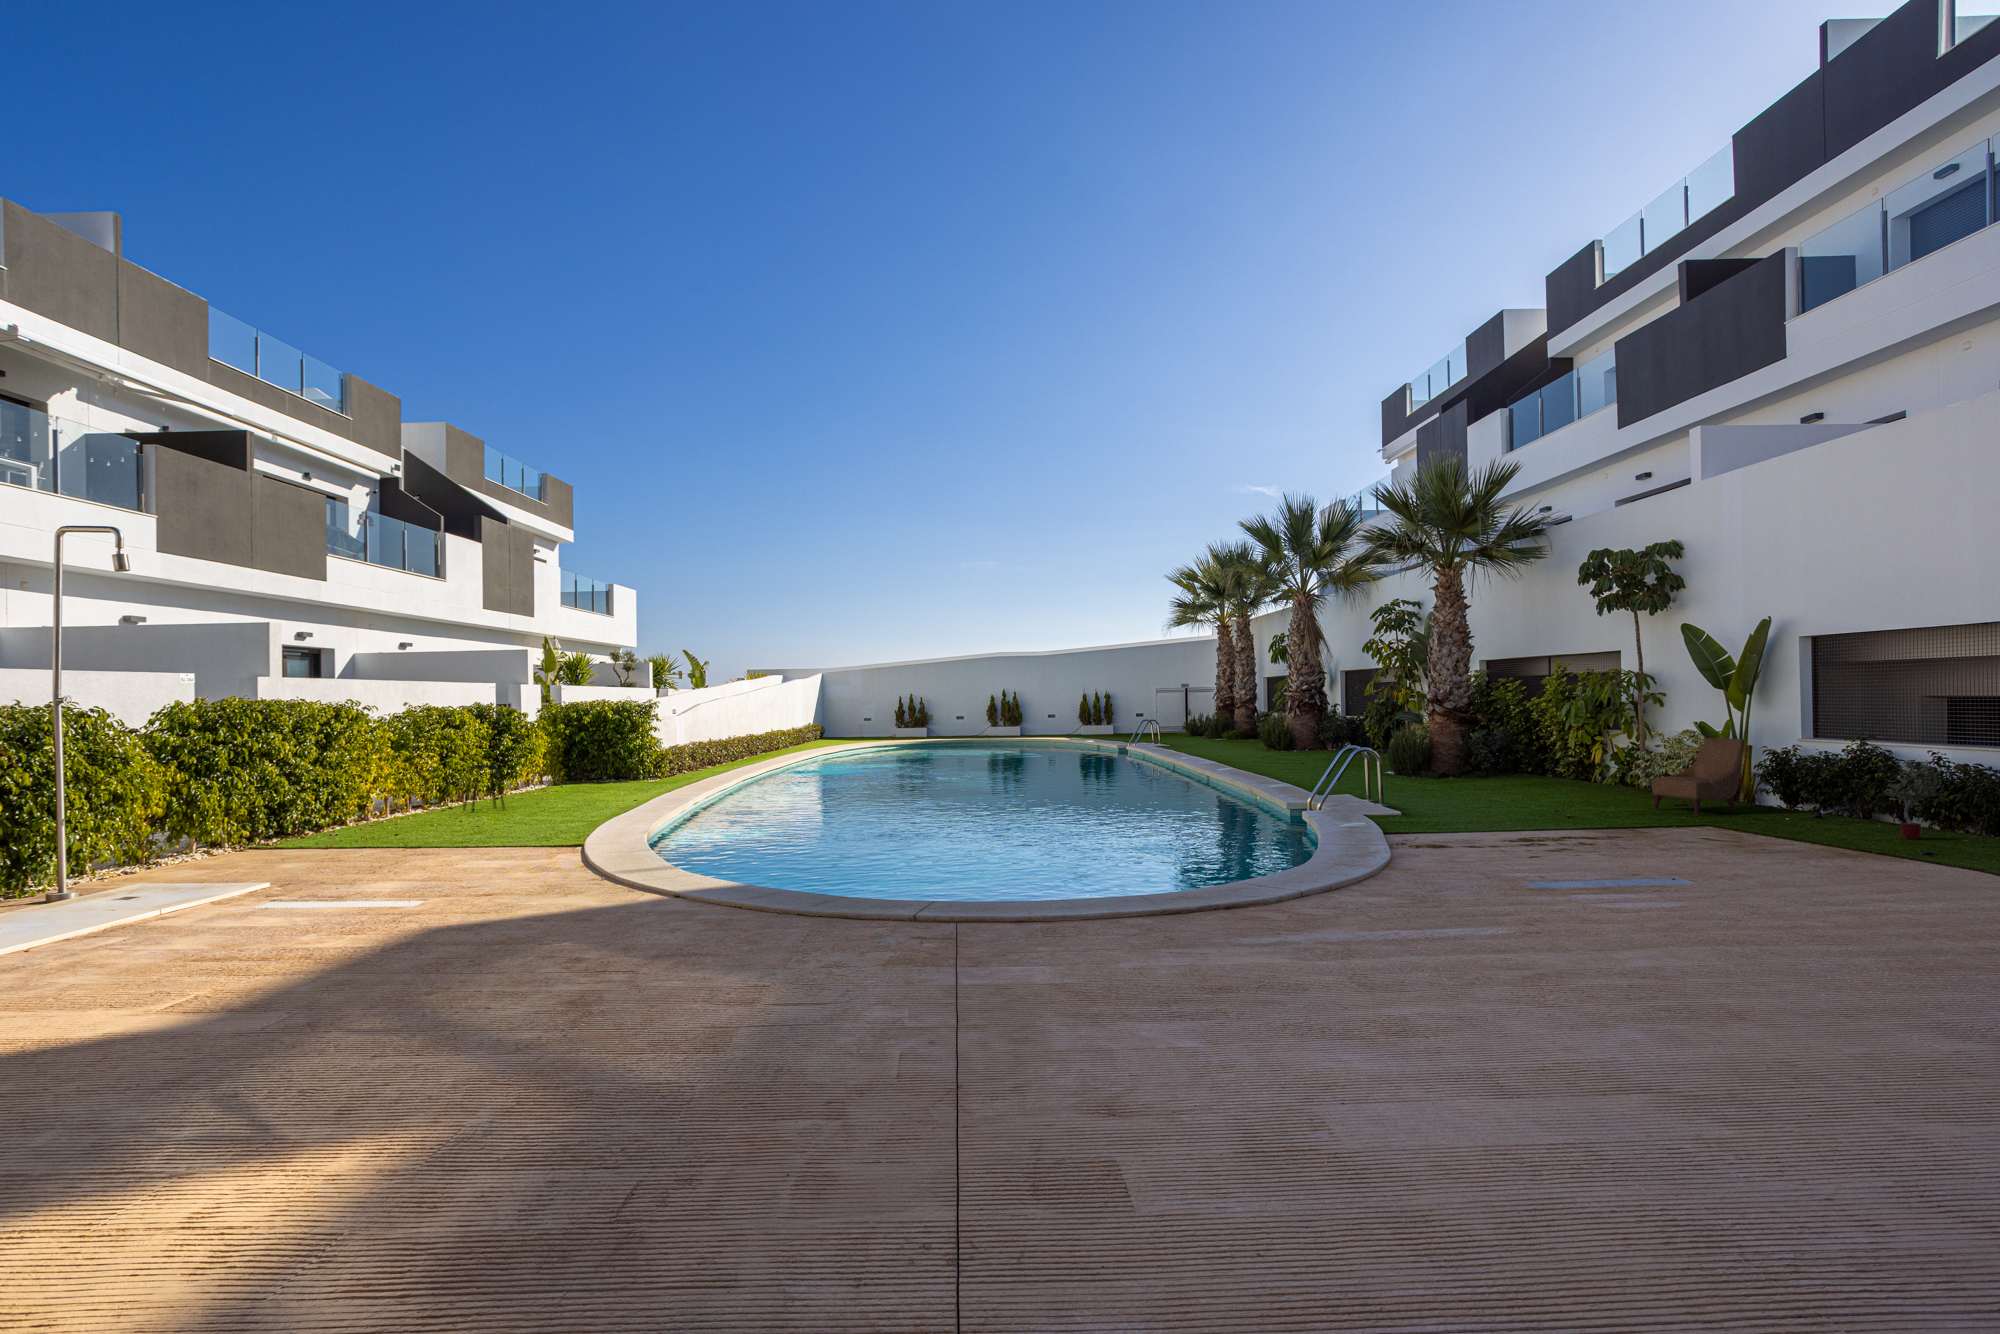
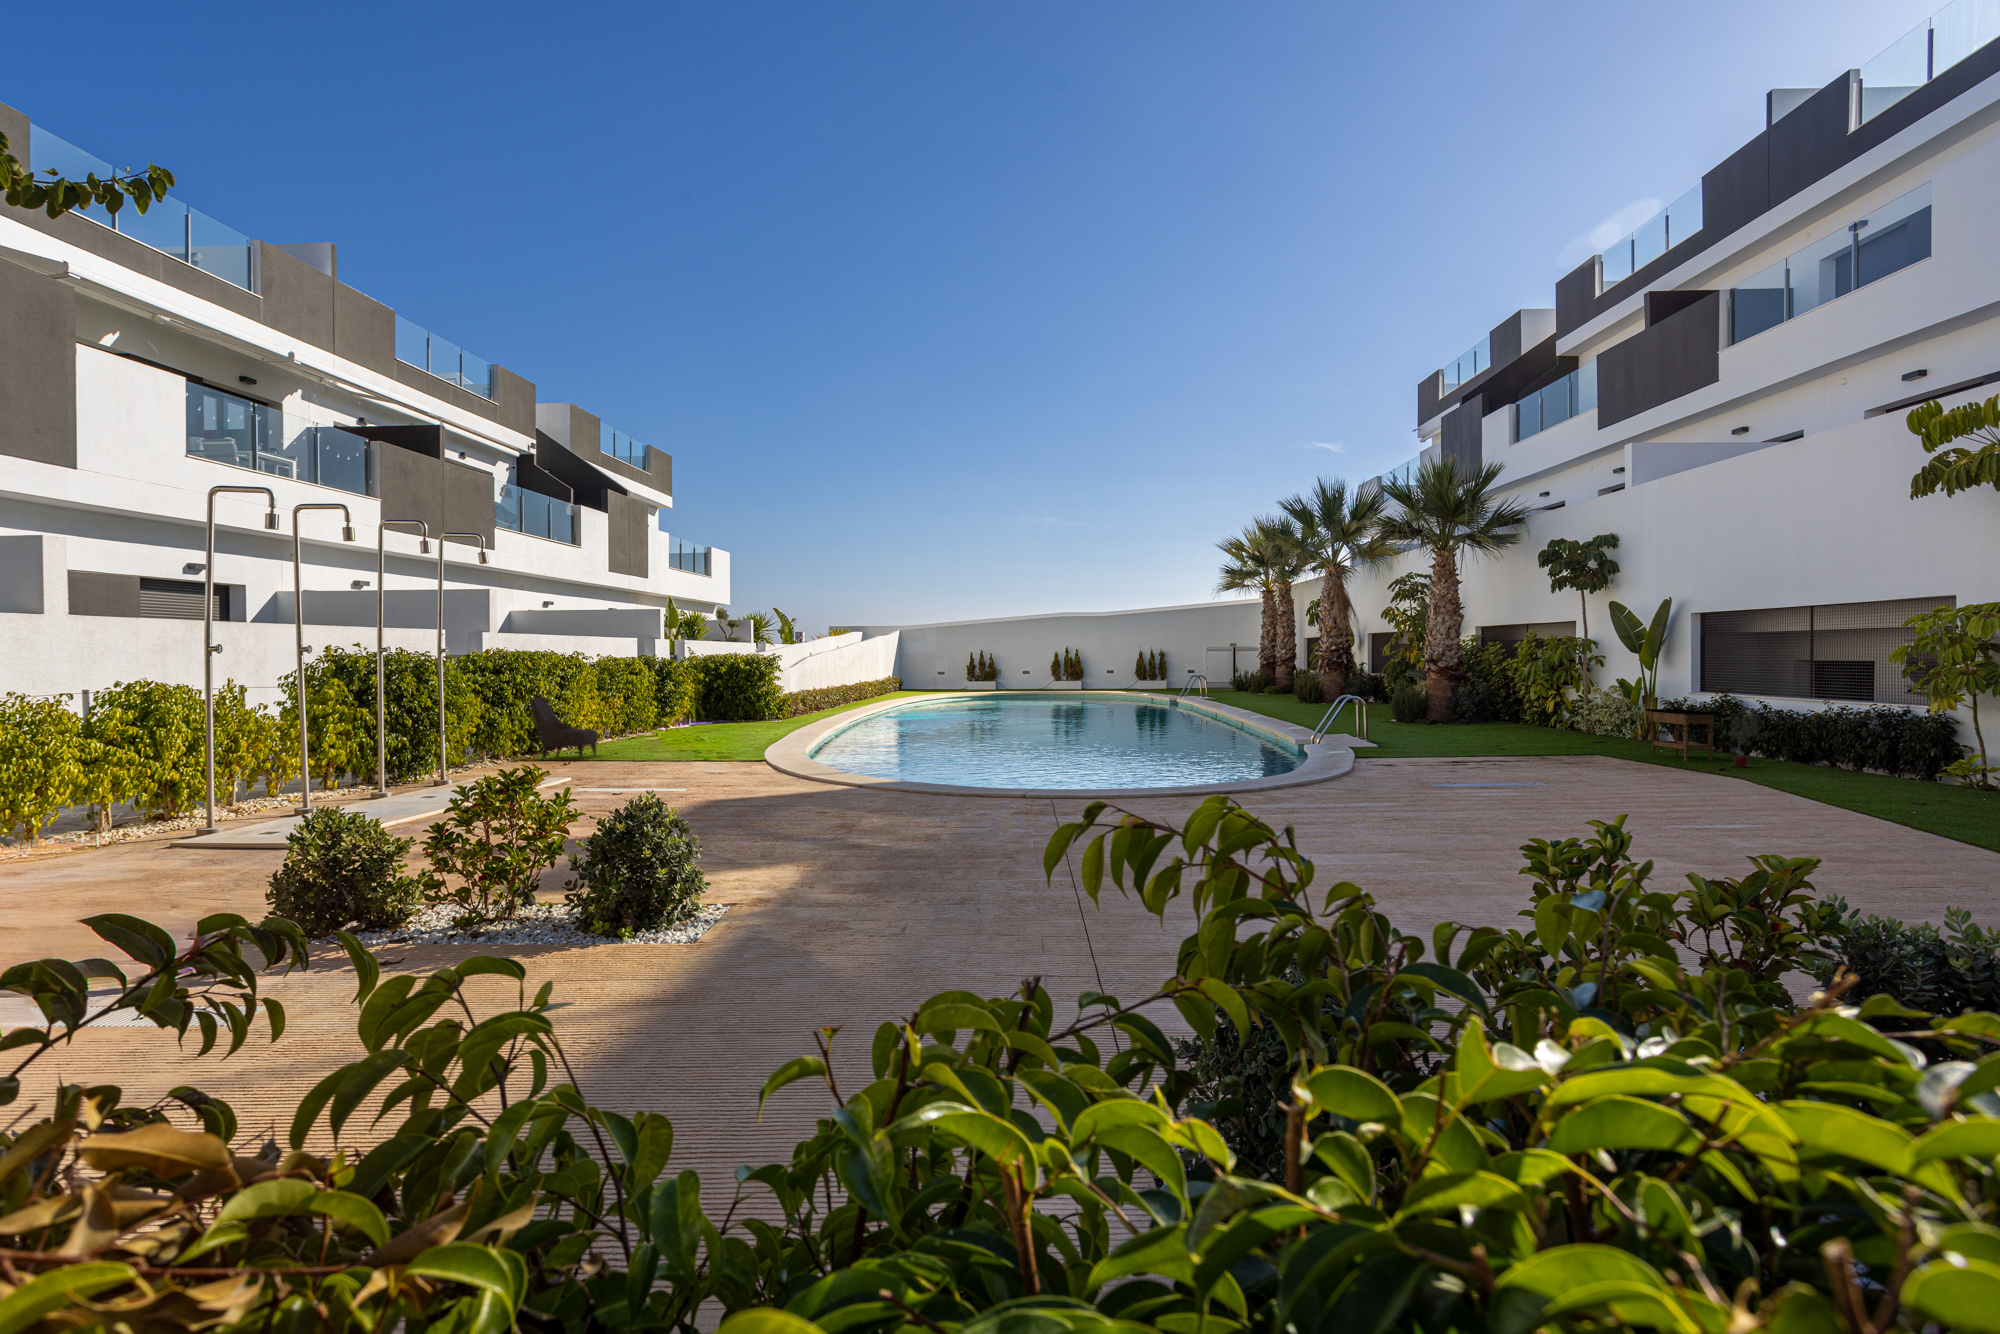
chair: present [1652,738,1744,815] -> present [529,697,598,760]
side table: none [1751,759,1865,829] -> present [1646,709,1720,761]
stool: present [463,765,505,811] -> none [643,702,676,738]

